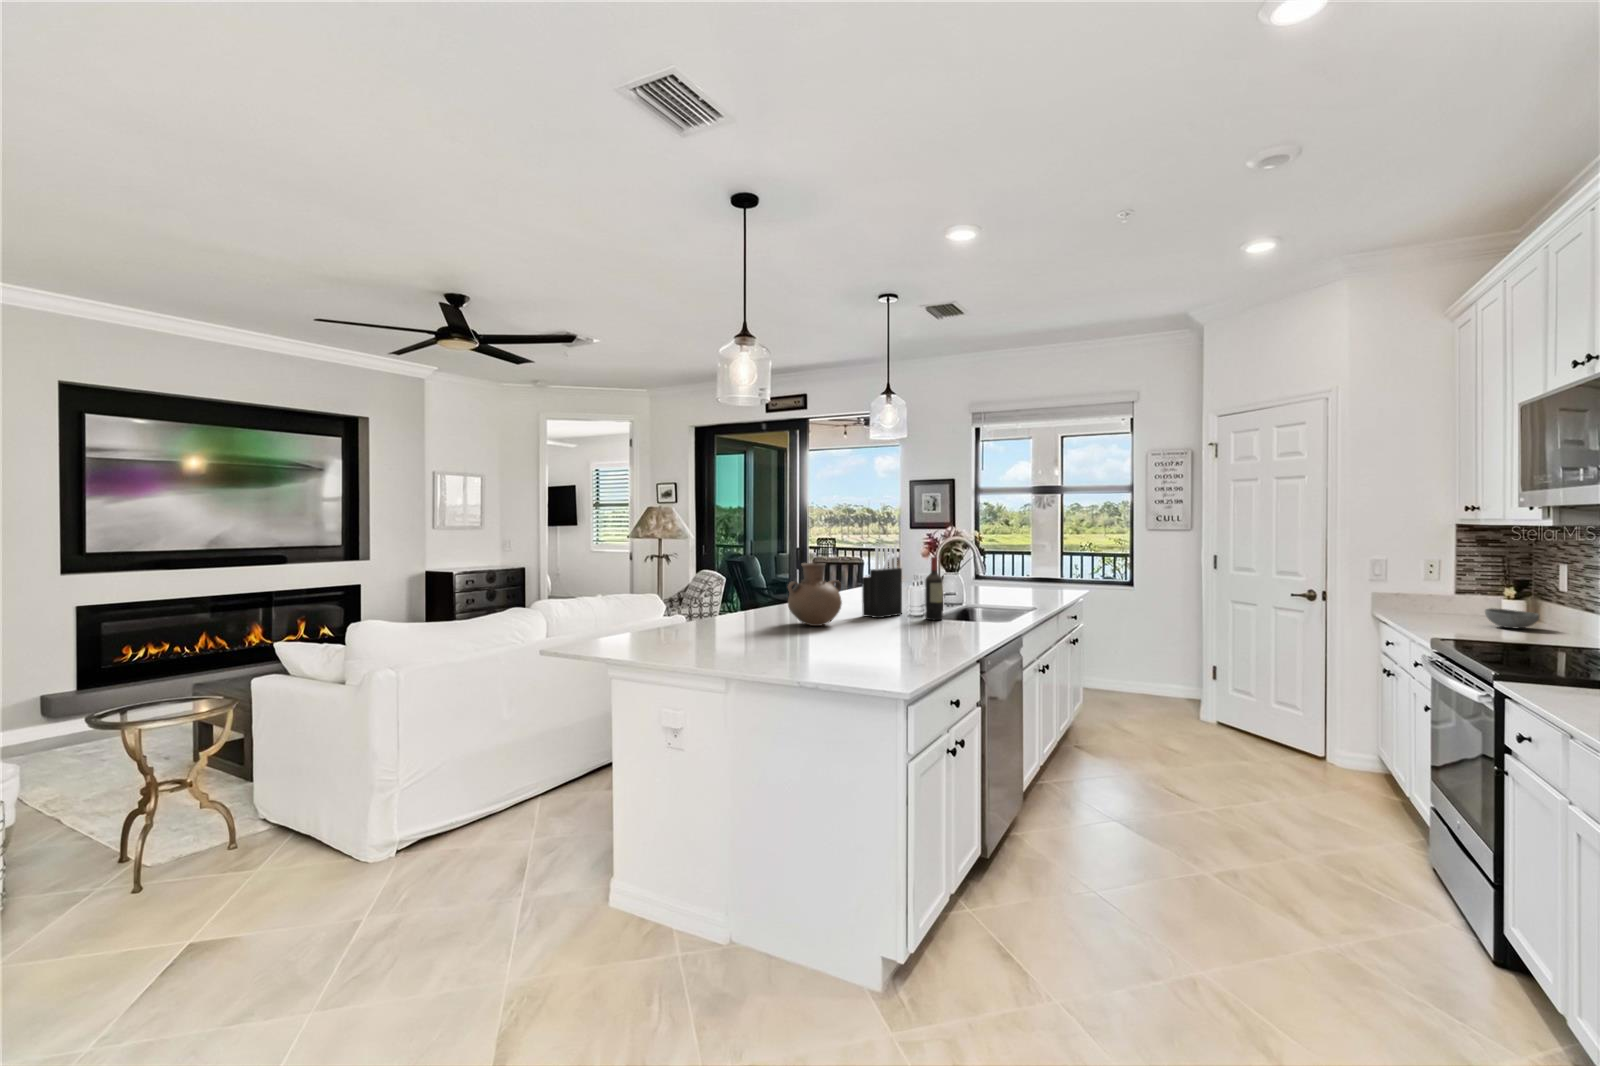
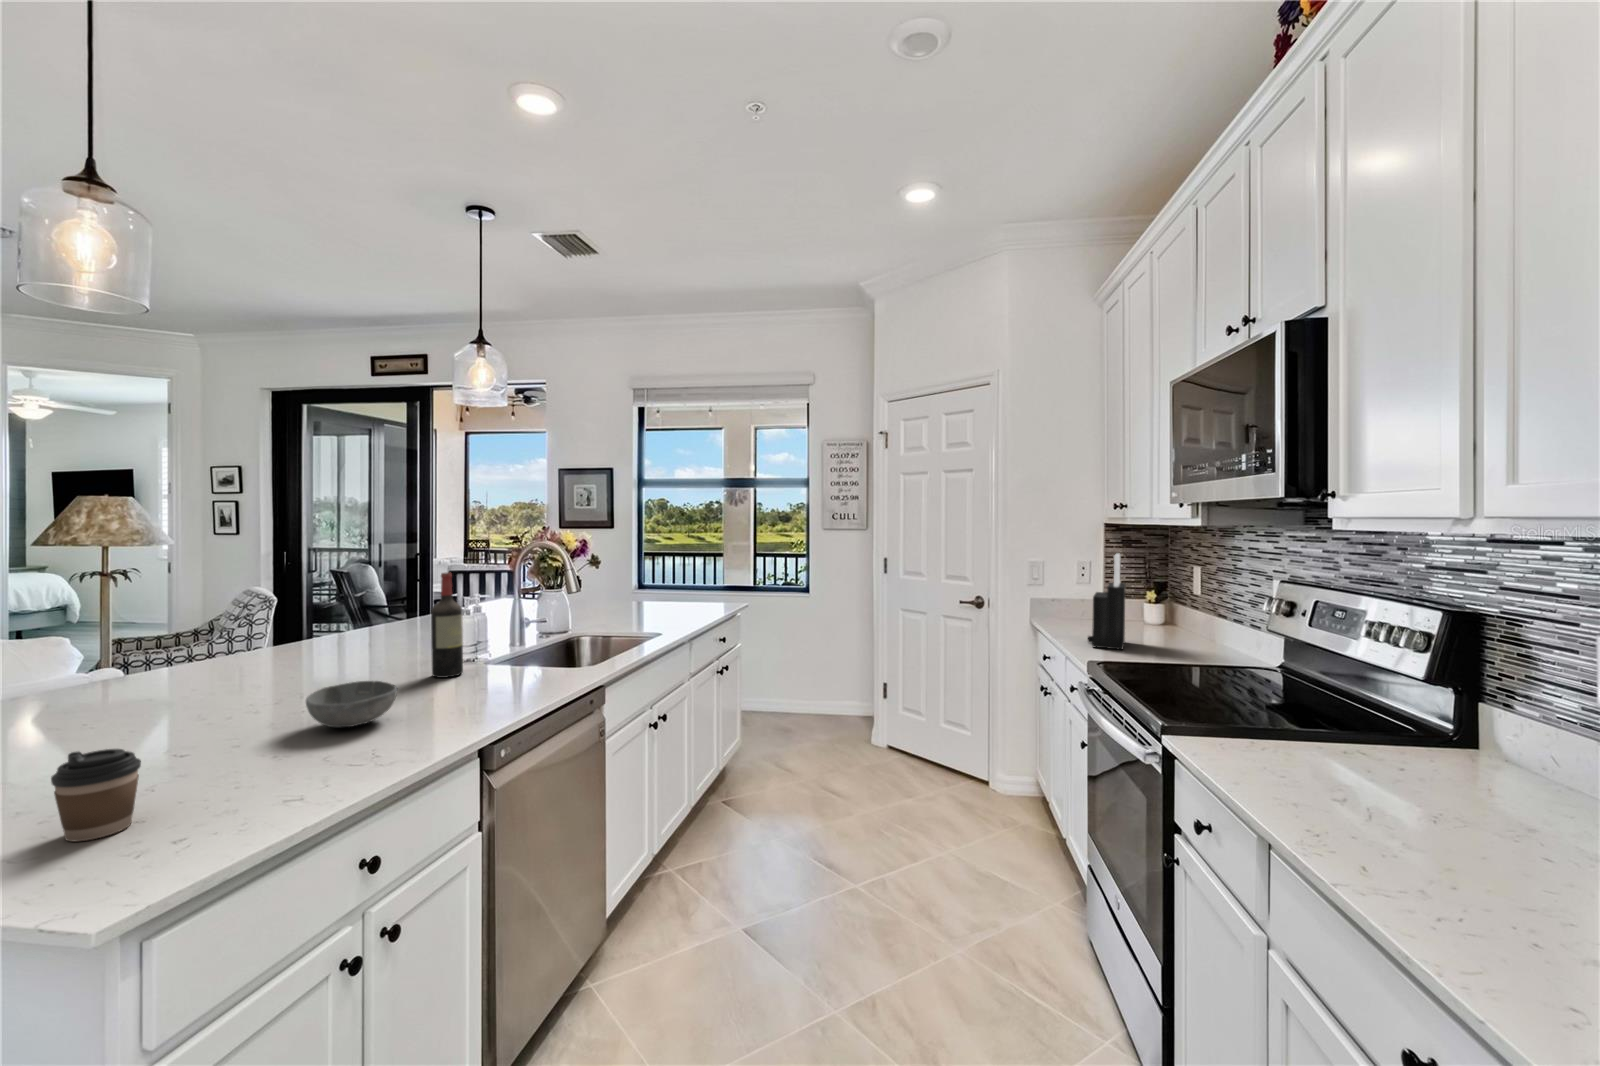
knife block: present [862,545,902,618] -> present [1088,553,1125,650]
vase: present [788,563,842,626] -> none [82,591,232,715]
bowl: present [1485,608,1539,629] -> present [306,681,397,727]
coffee cup: none [873,624,899,660] -> present [51,749,141,841]

